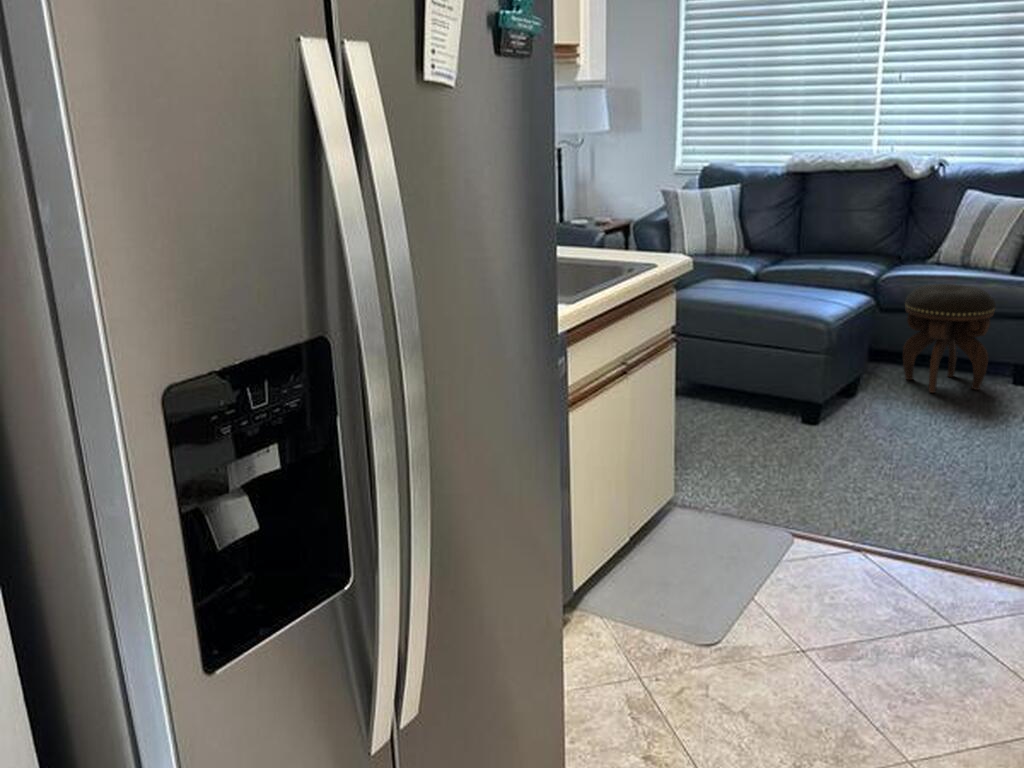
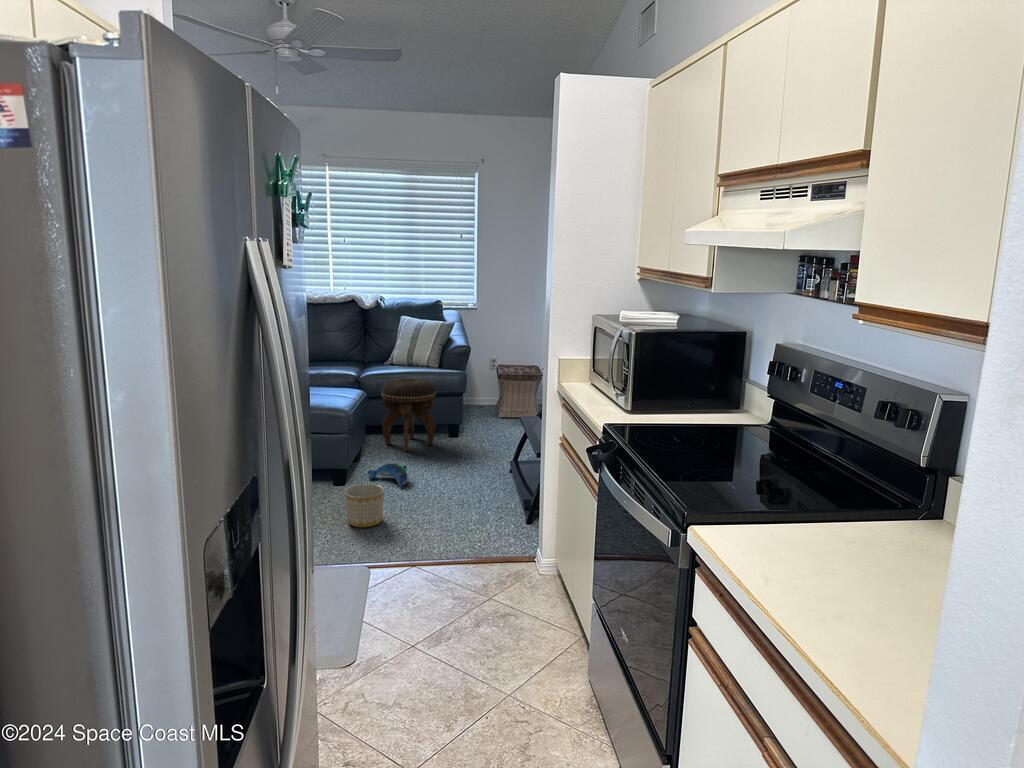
plush toy: none [854,405,913,442] -> present [368,463,407,487]
planter: none [795,425,852,485] -> present [345,484,384,527]

